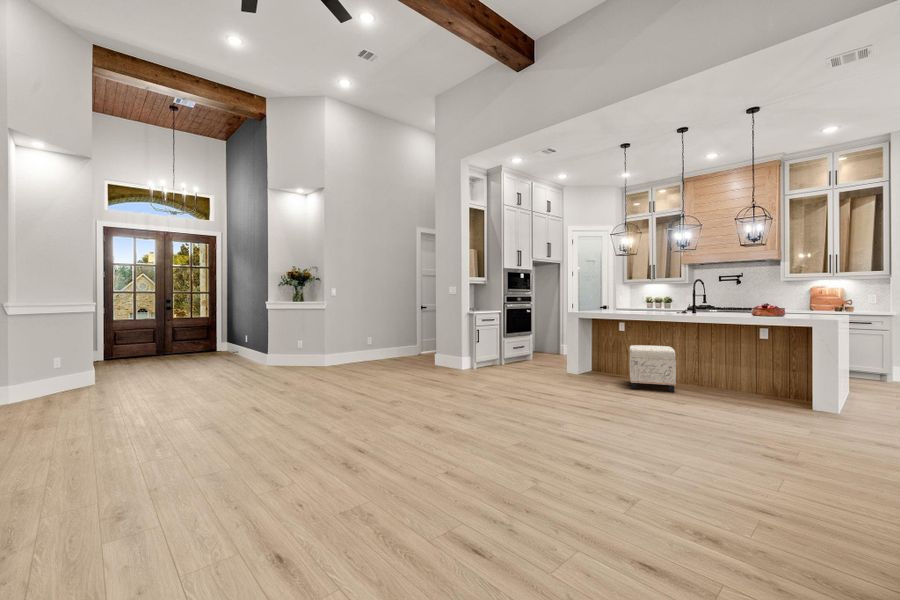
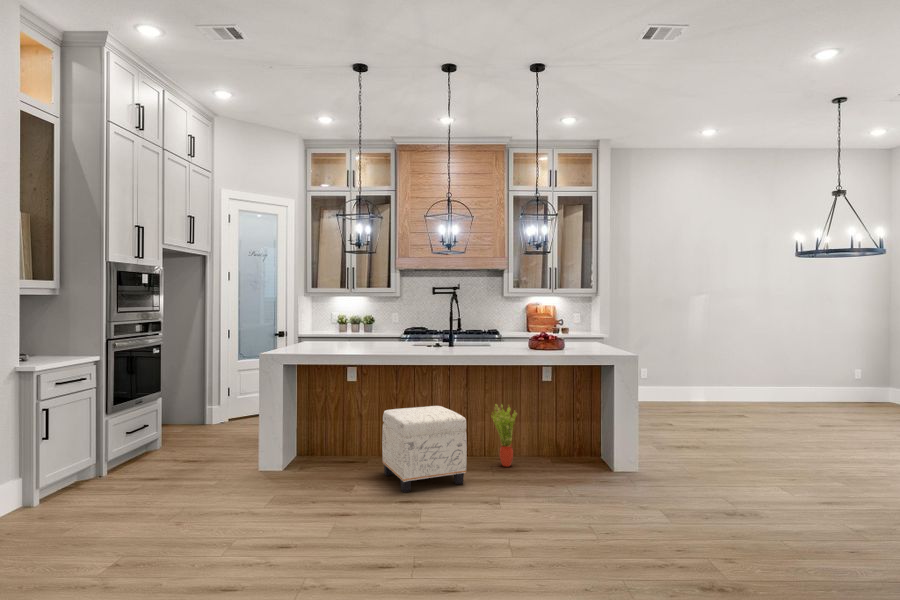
potted plant: none [706,349,727,391] -> present [493,405,516,467]

